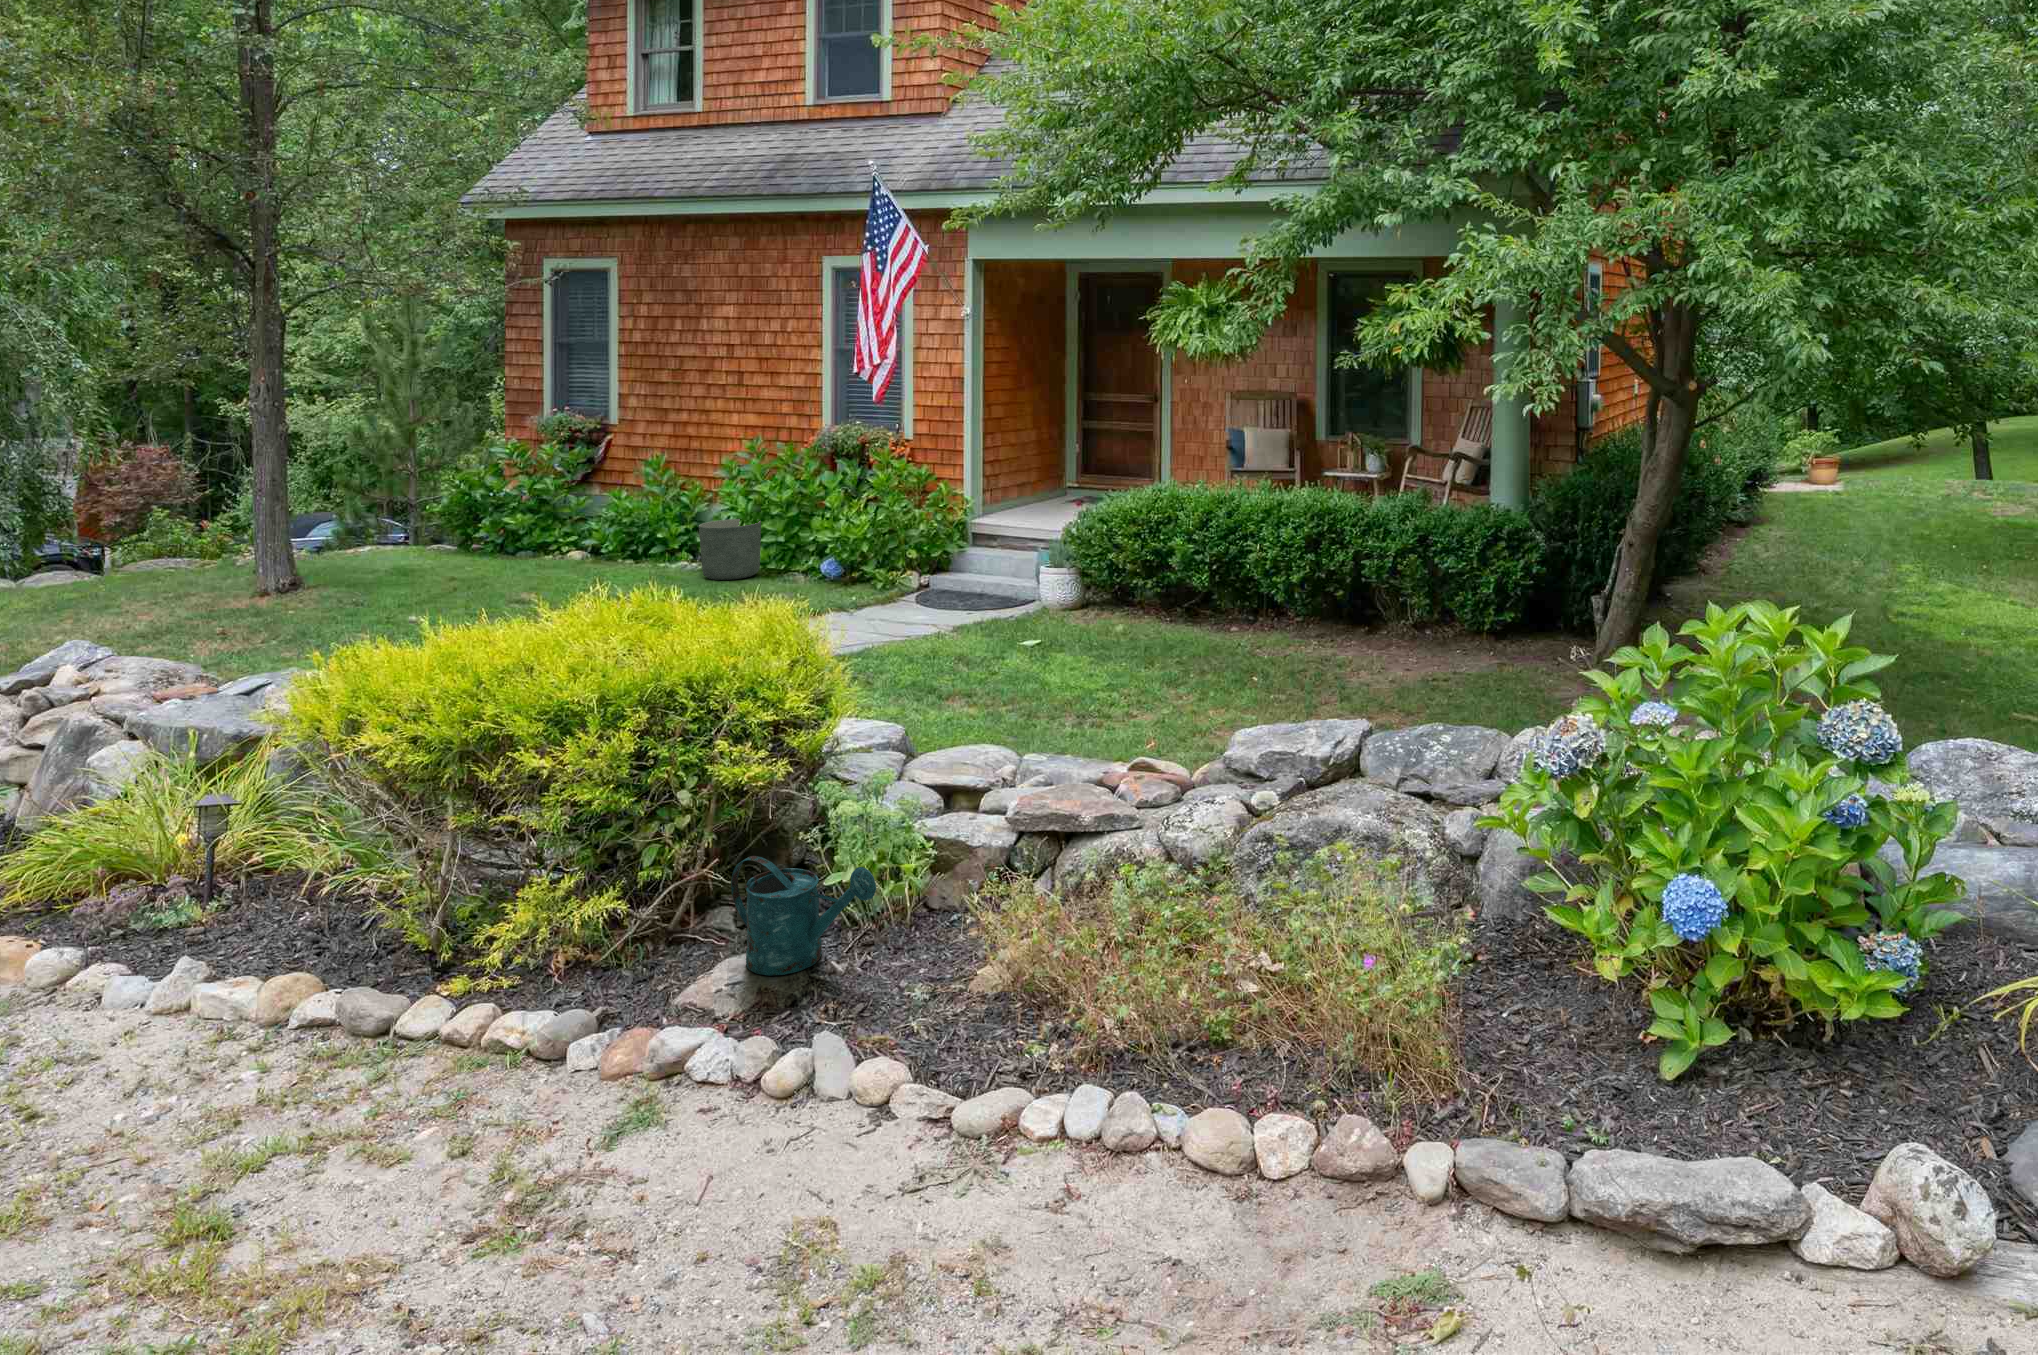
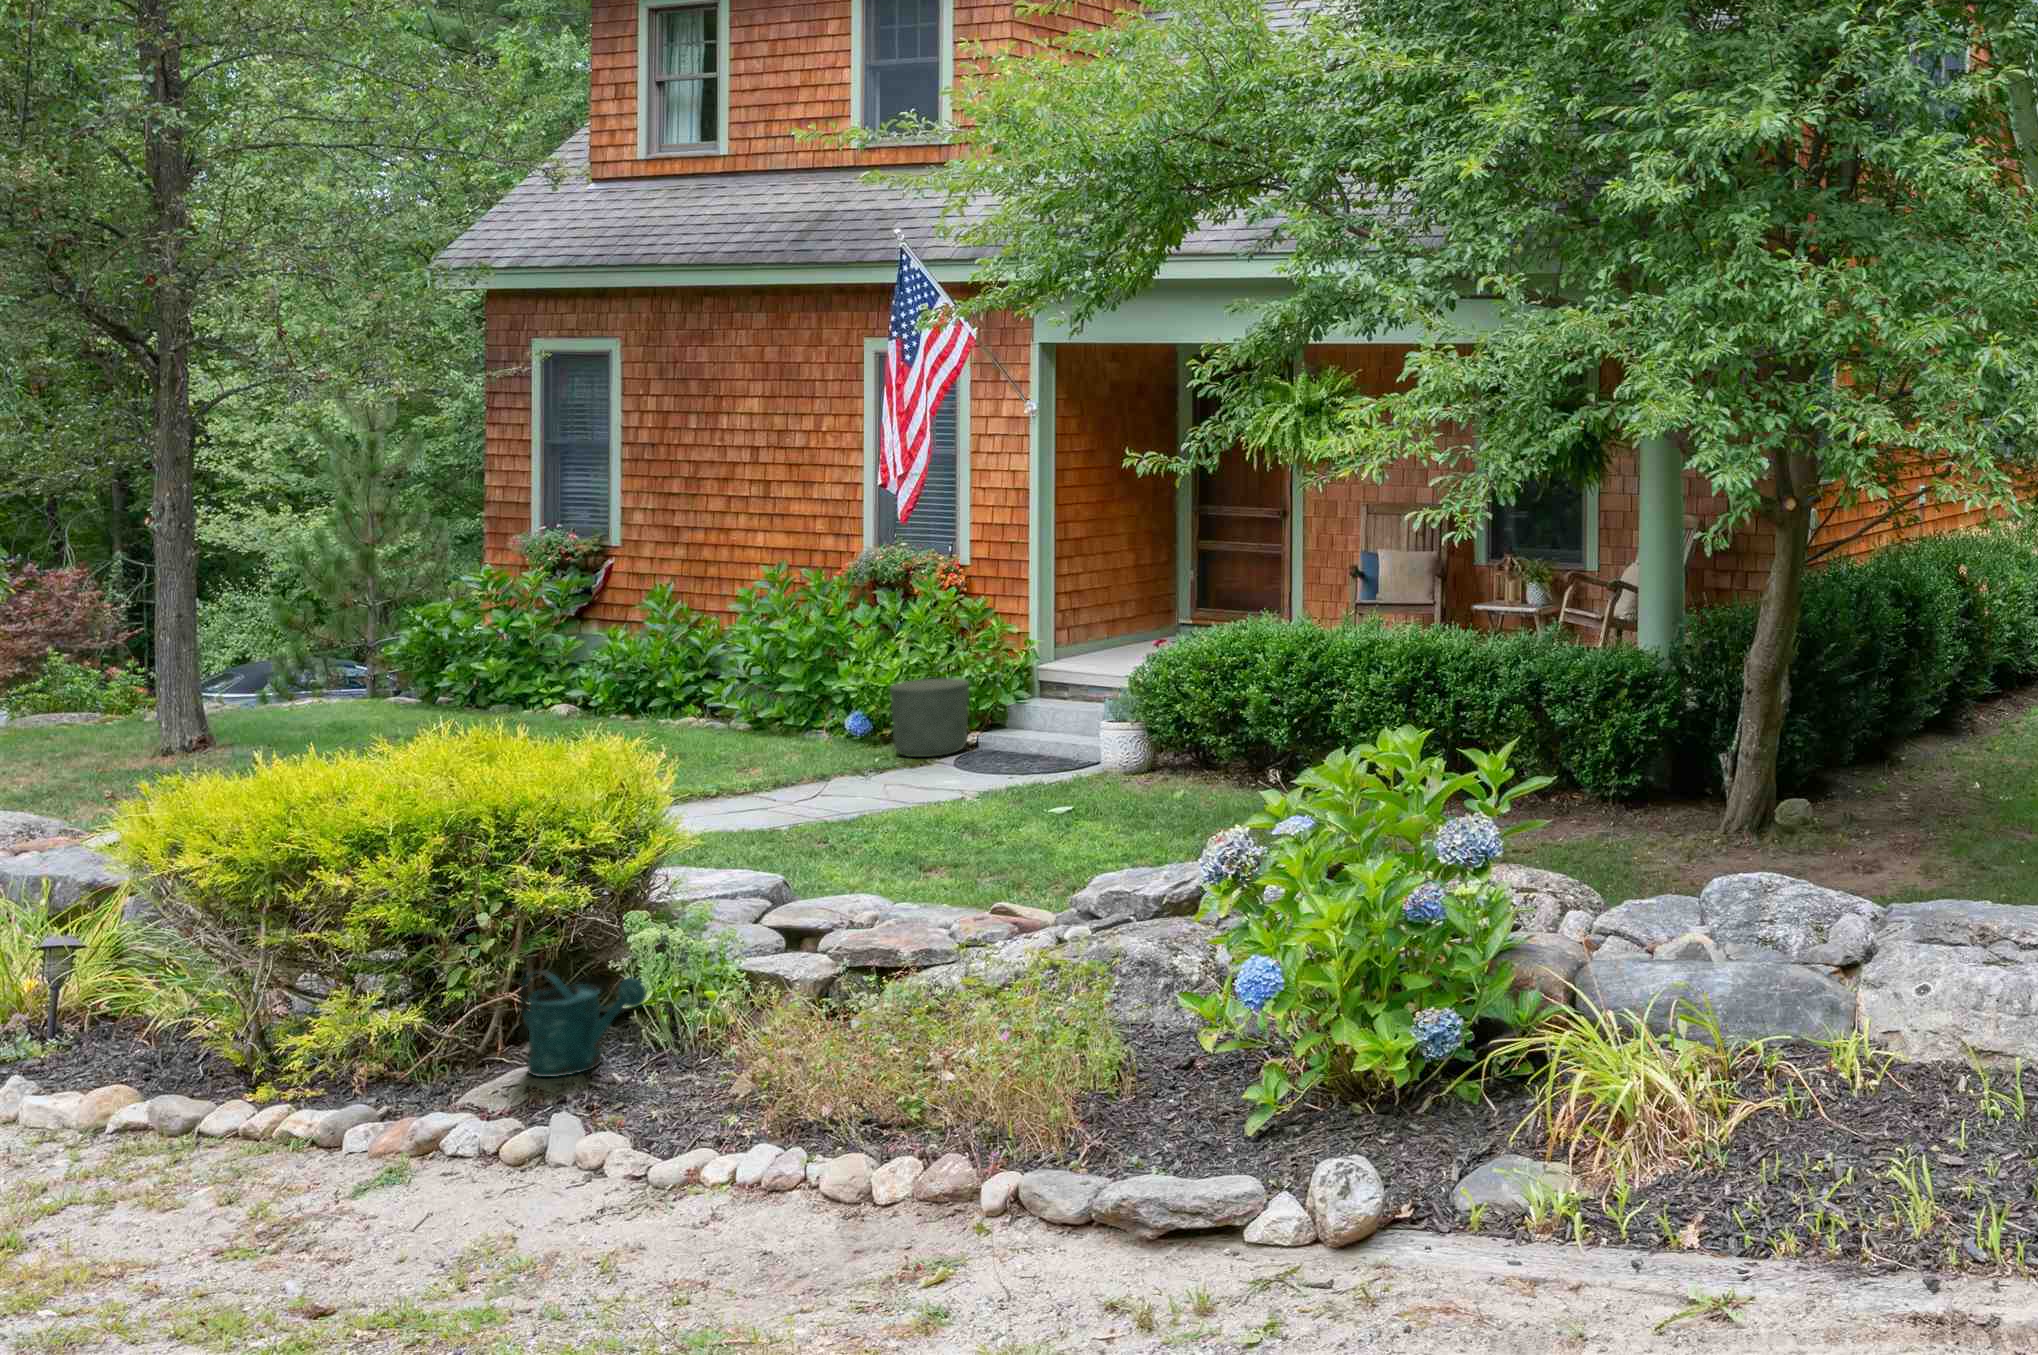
planter: present [699,519,761,580] -> present [890,678,969,757]

